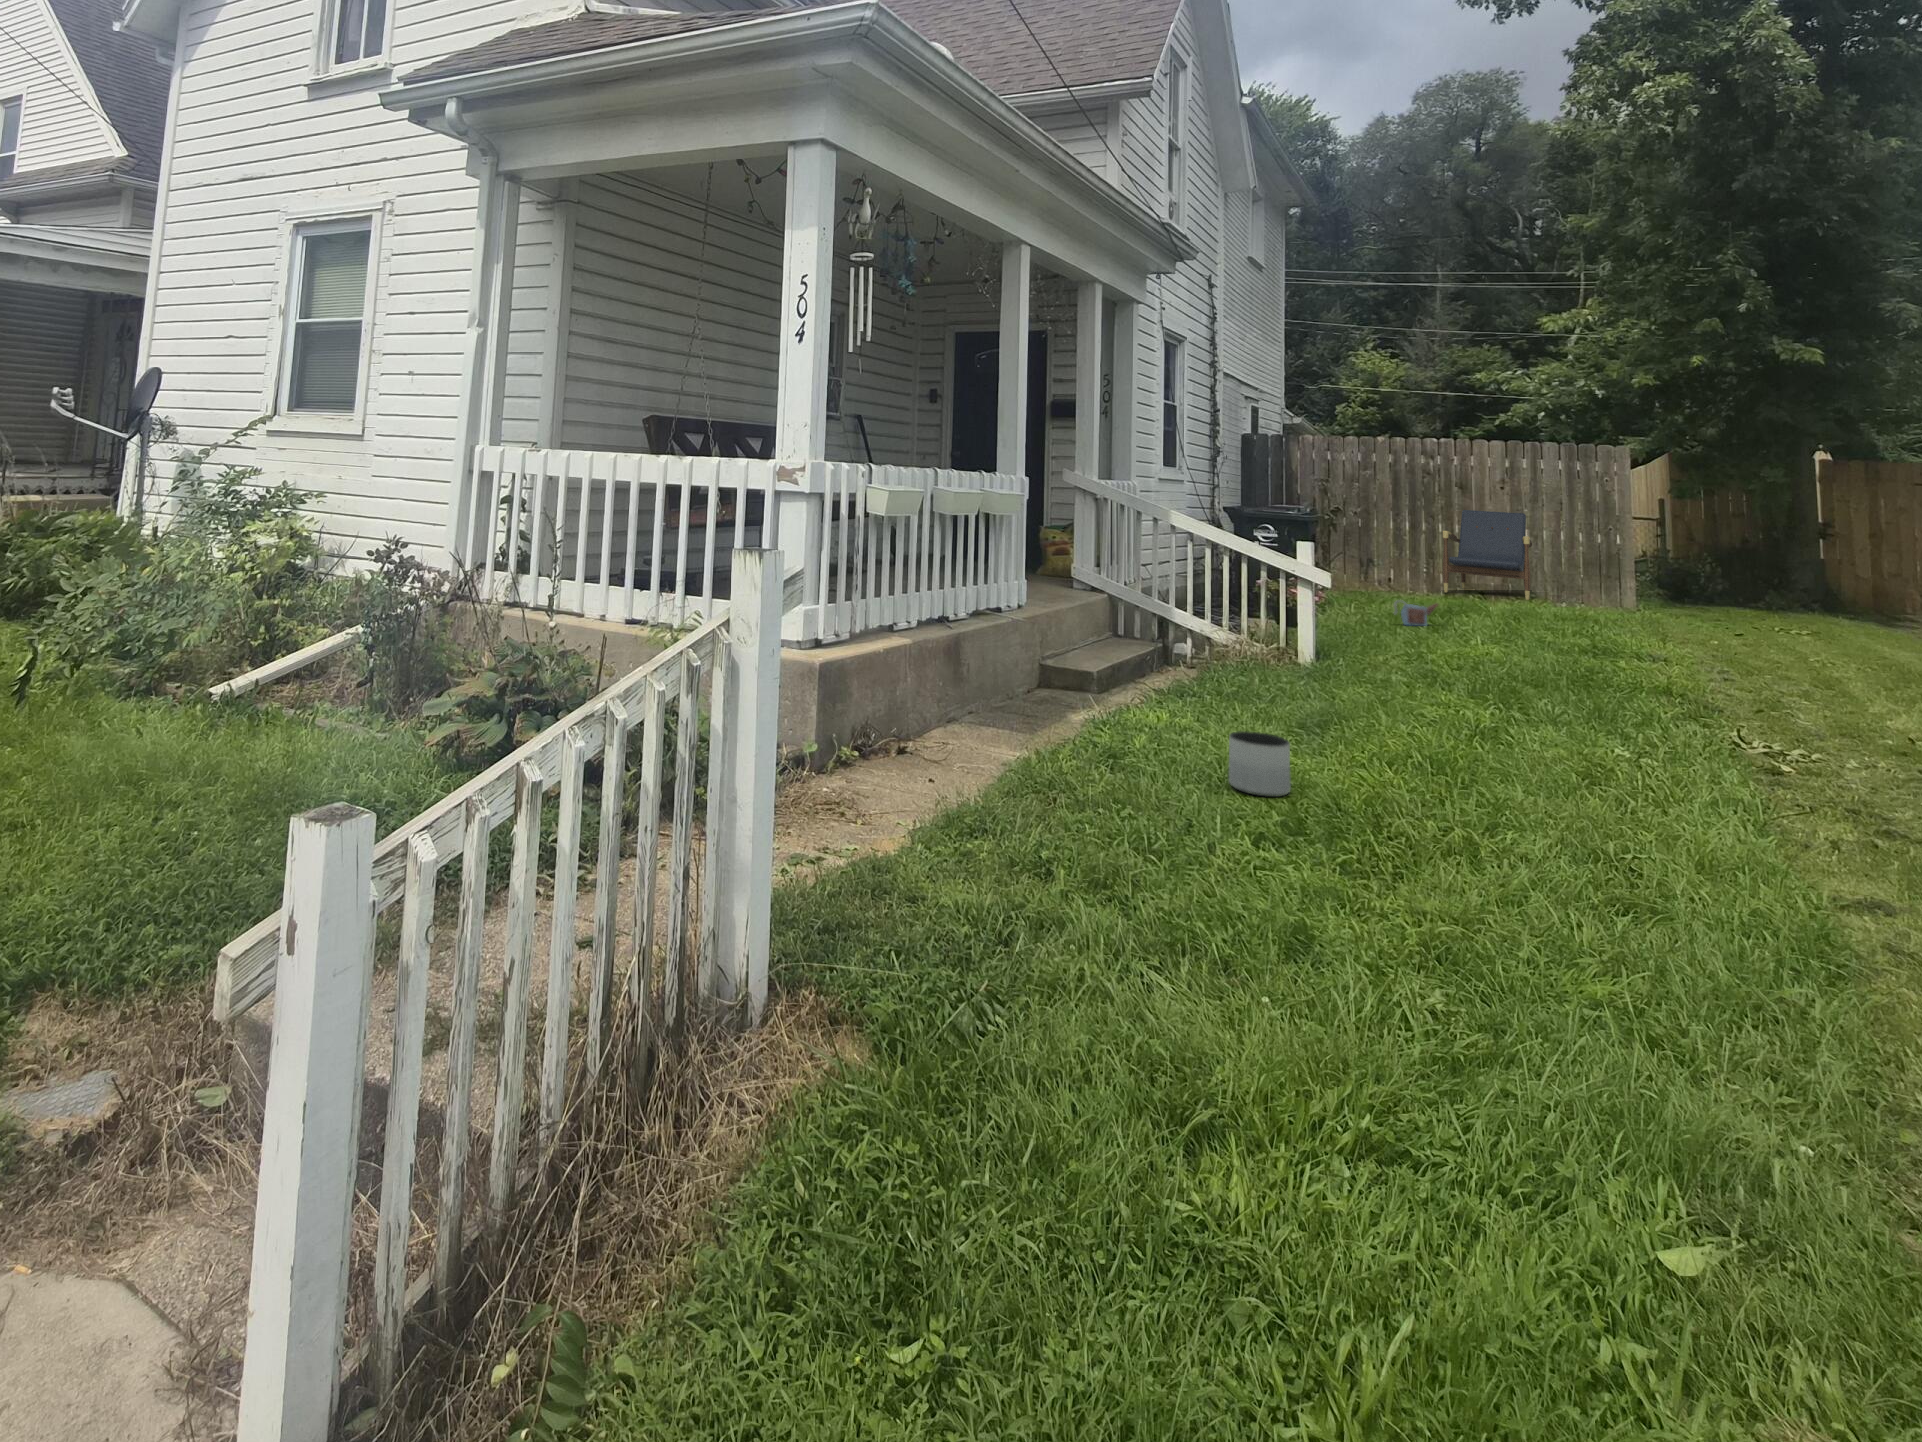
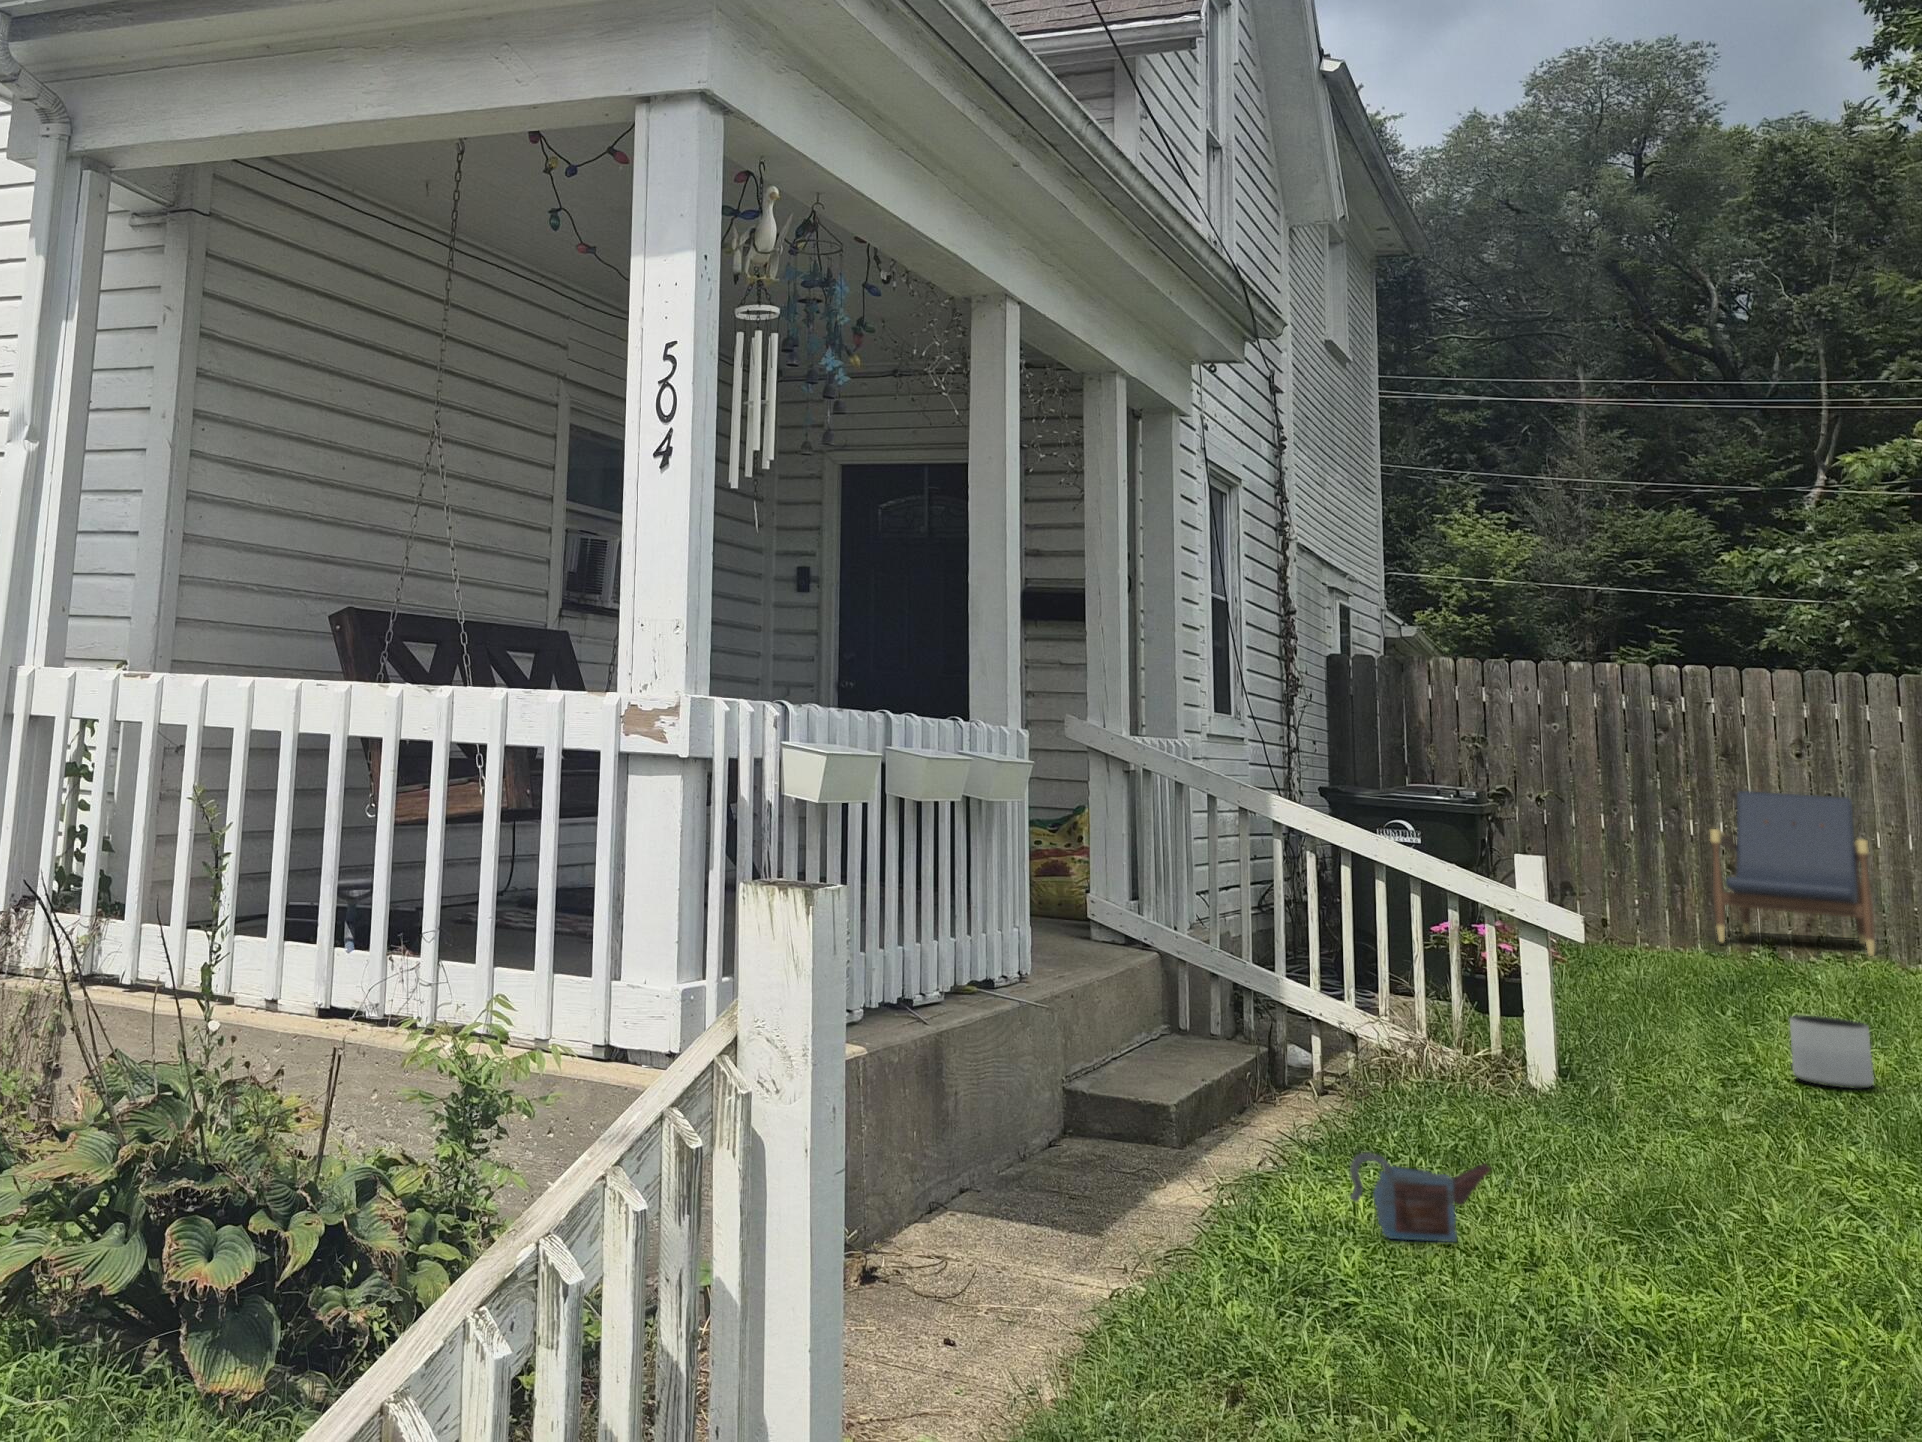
watering can: present [1394,600,1438,626] -> present [1350,1153,1491,1242]
planter: present [1229,731,1291,797] -> present [1790,1015,1874,1089]

